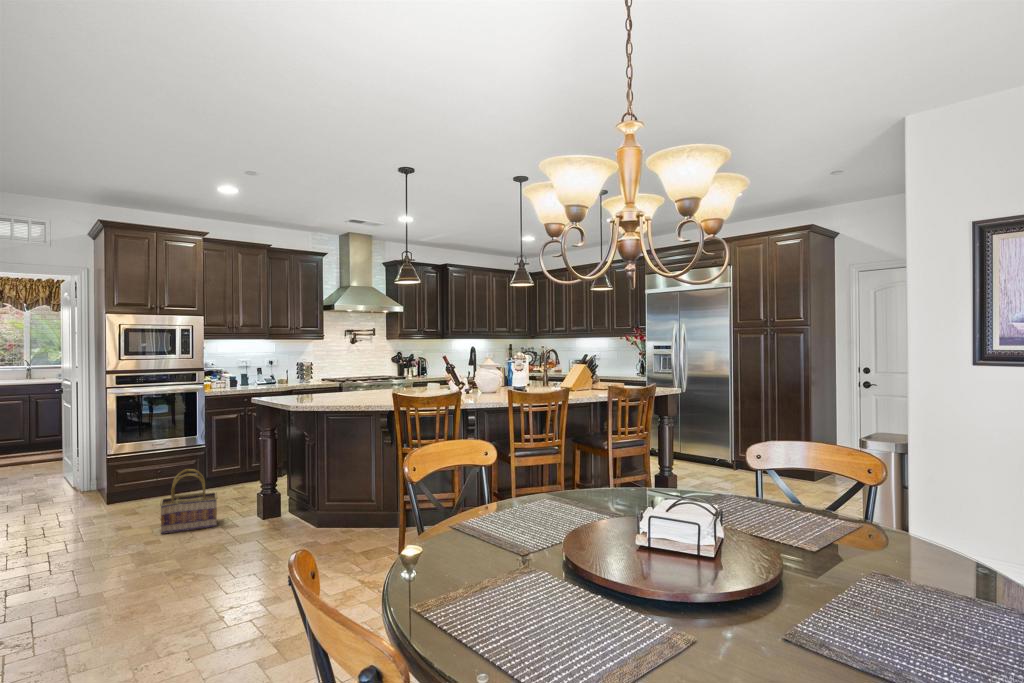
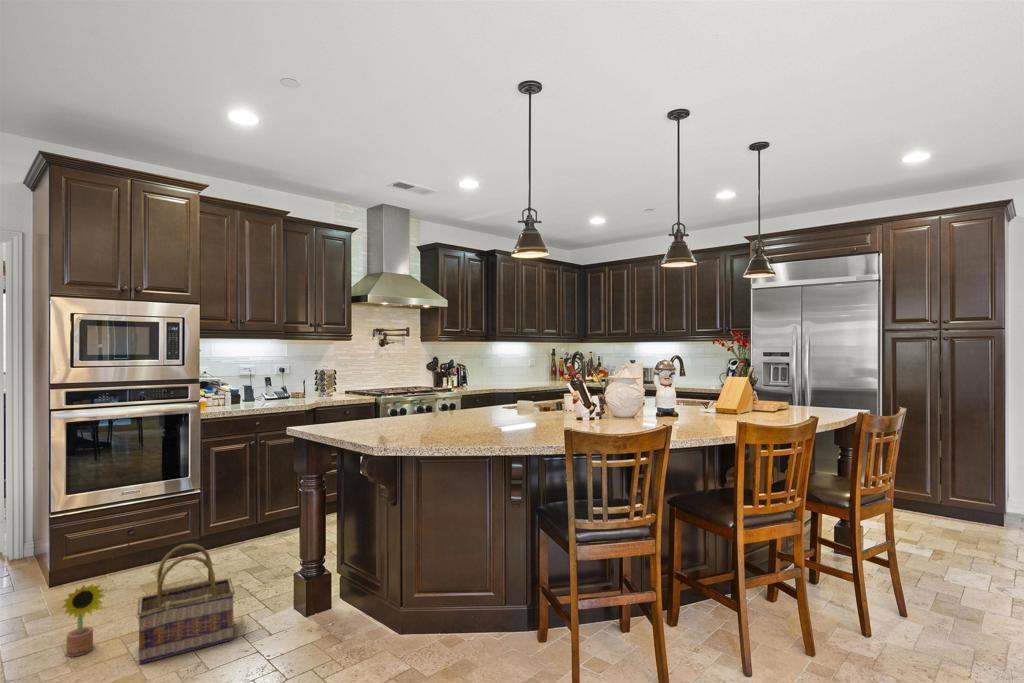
decorative plant: none [117,488,143,531] -> present [62,585,105,657]

